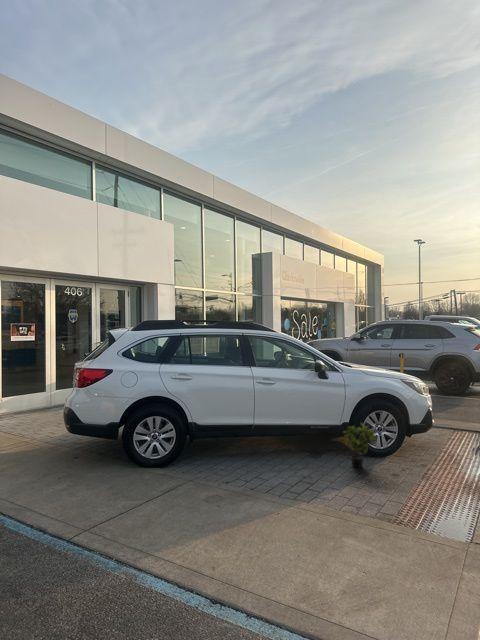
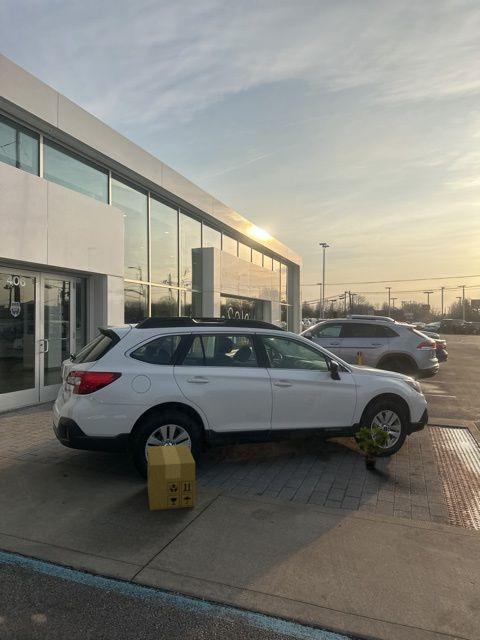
cardboard box: none [123,435,171,489] -> present [148,445,195,510]

